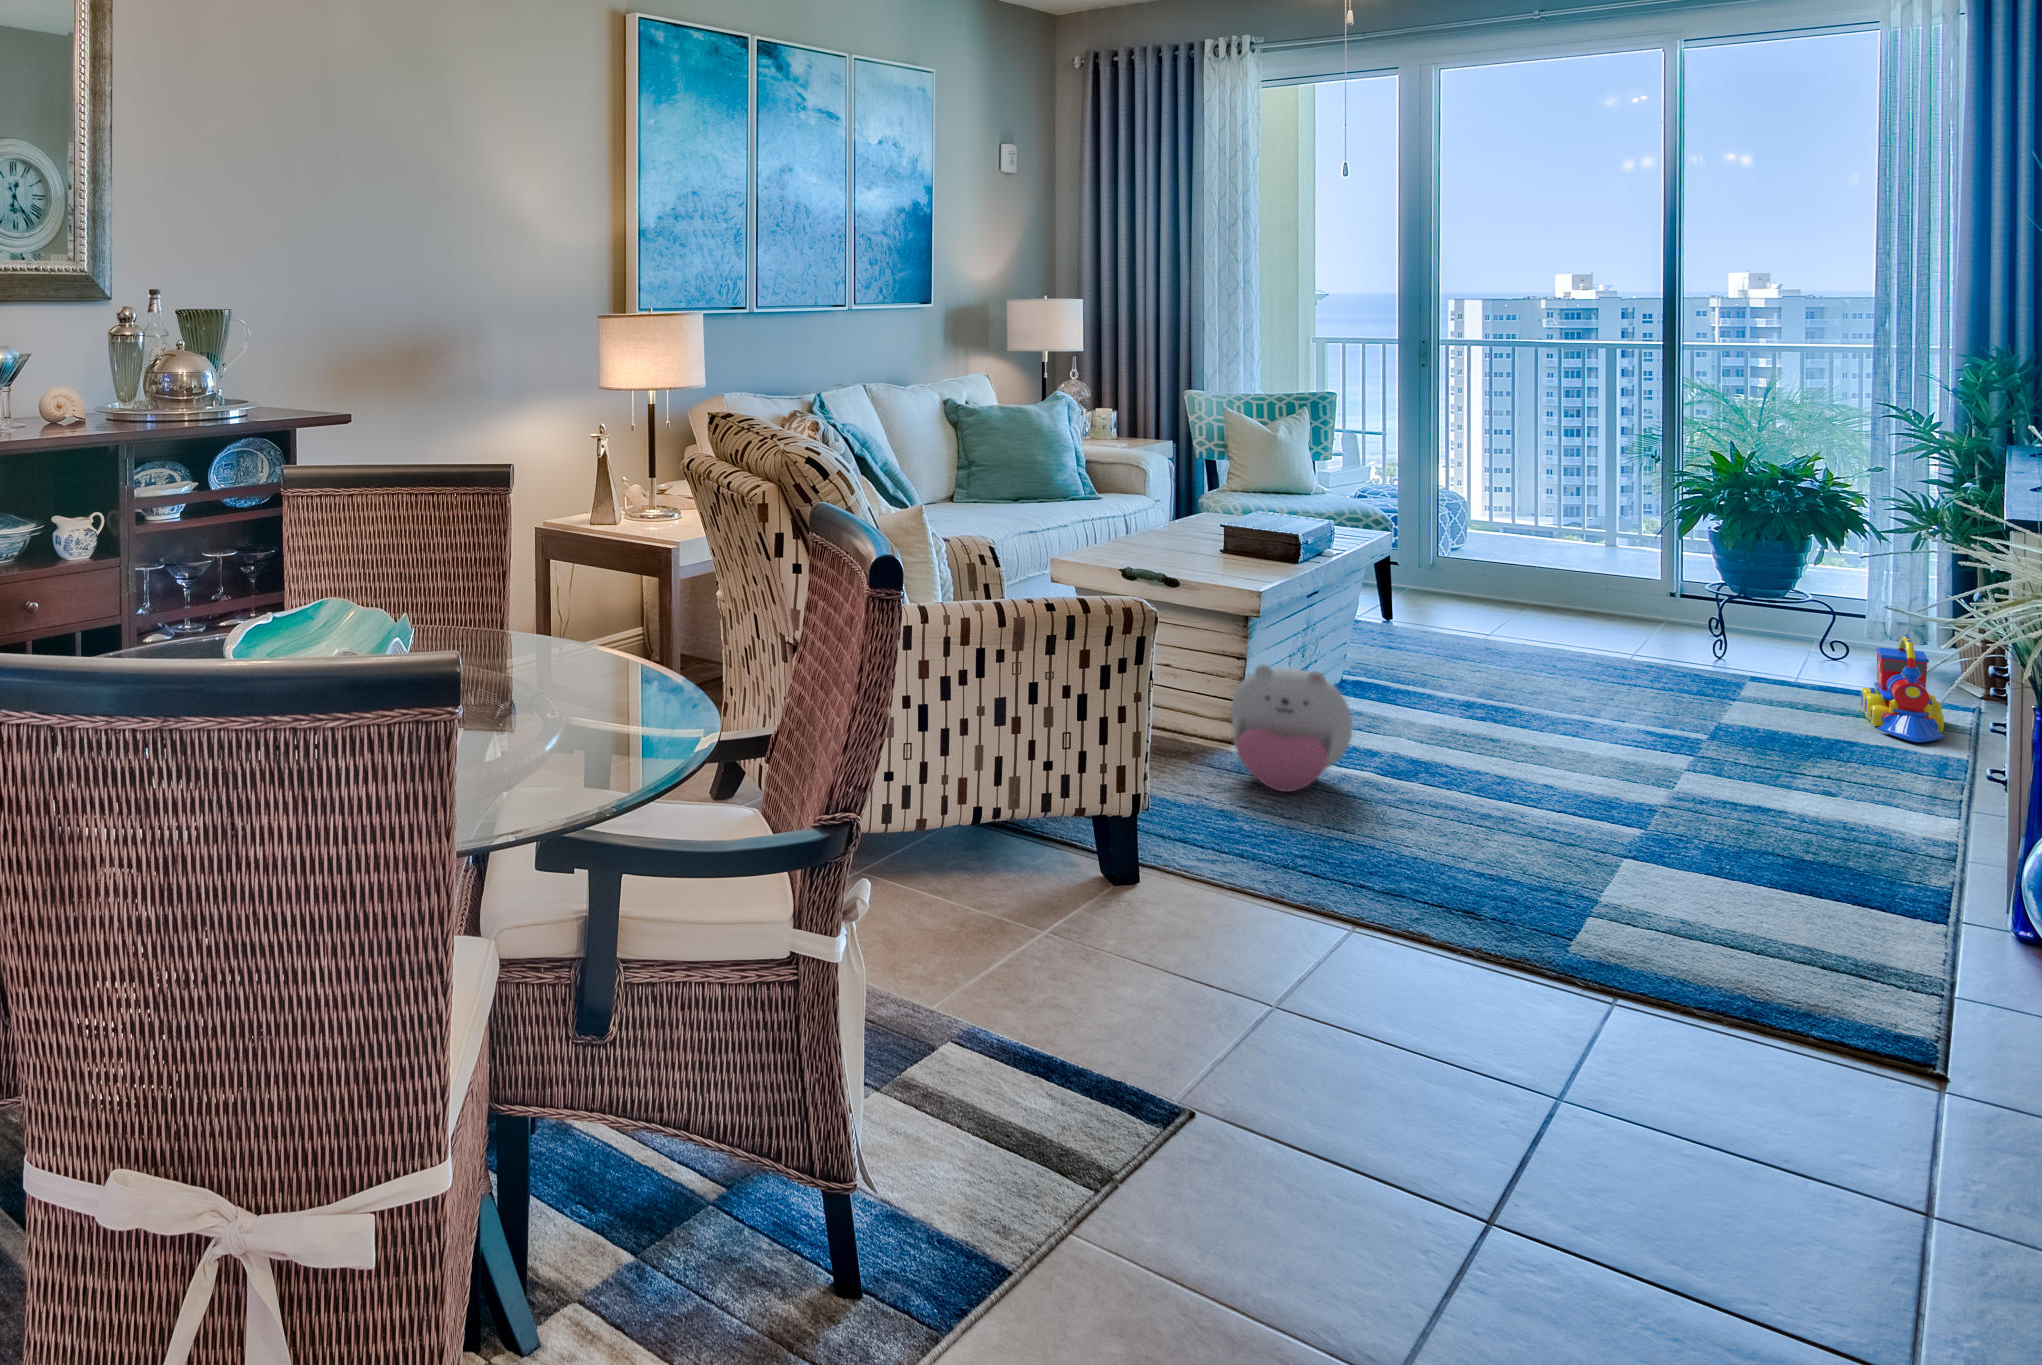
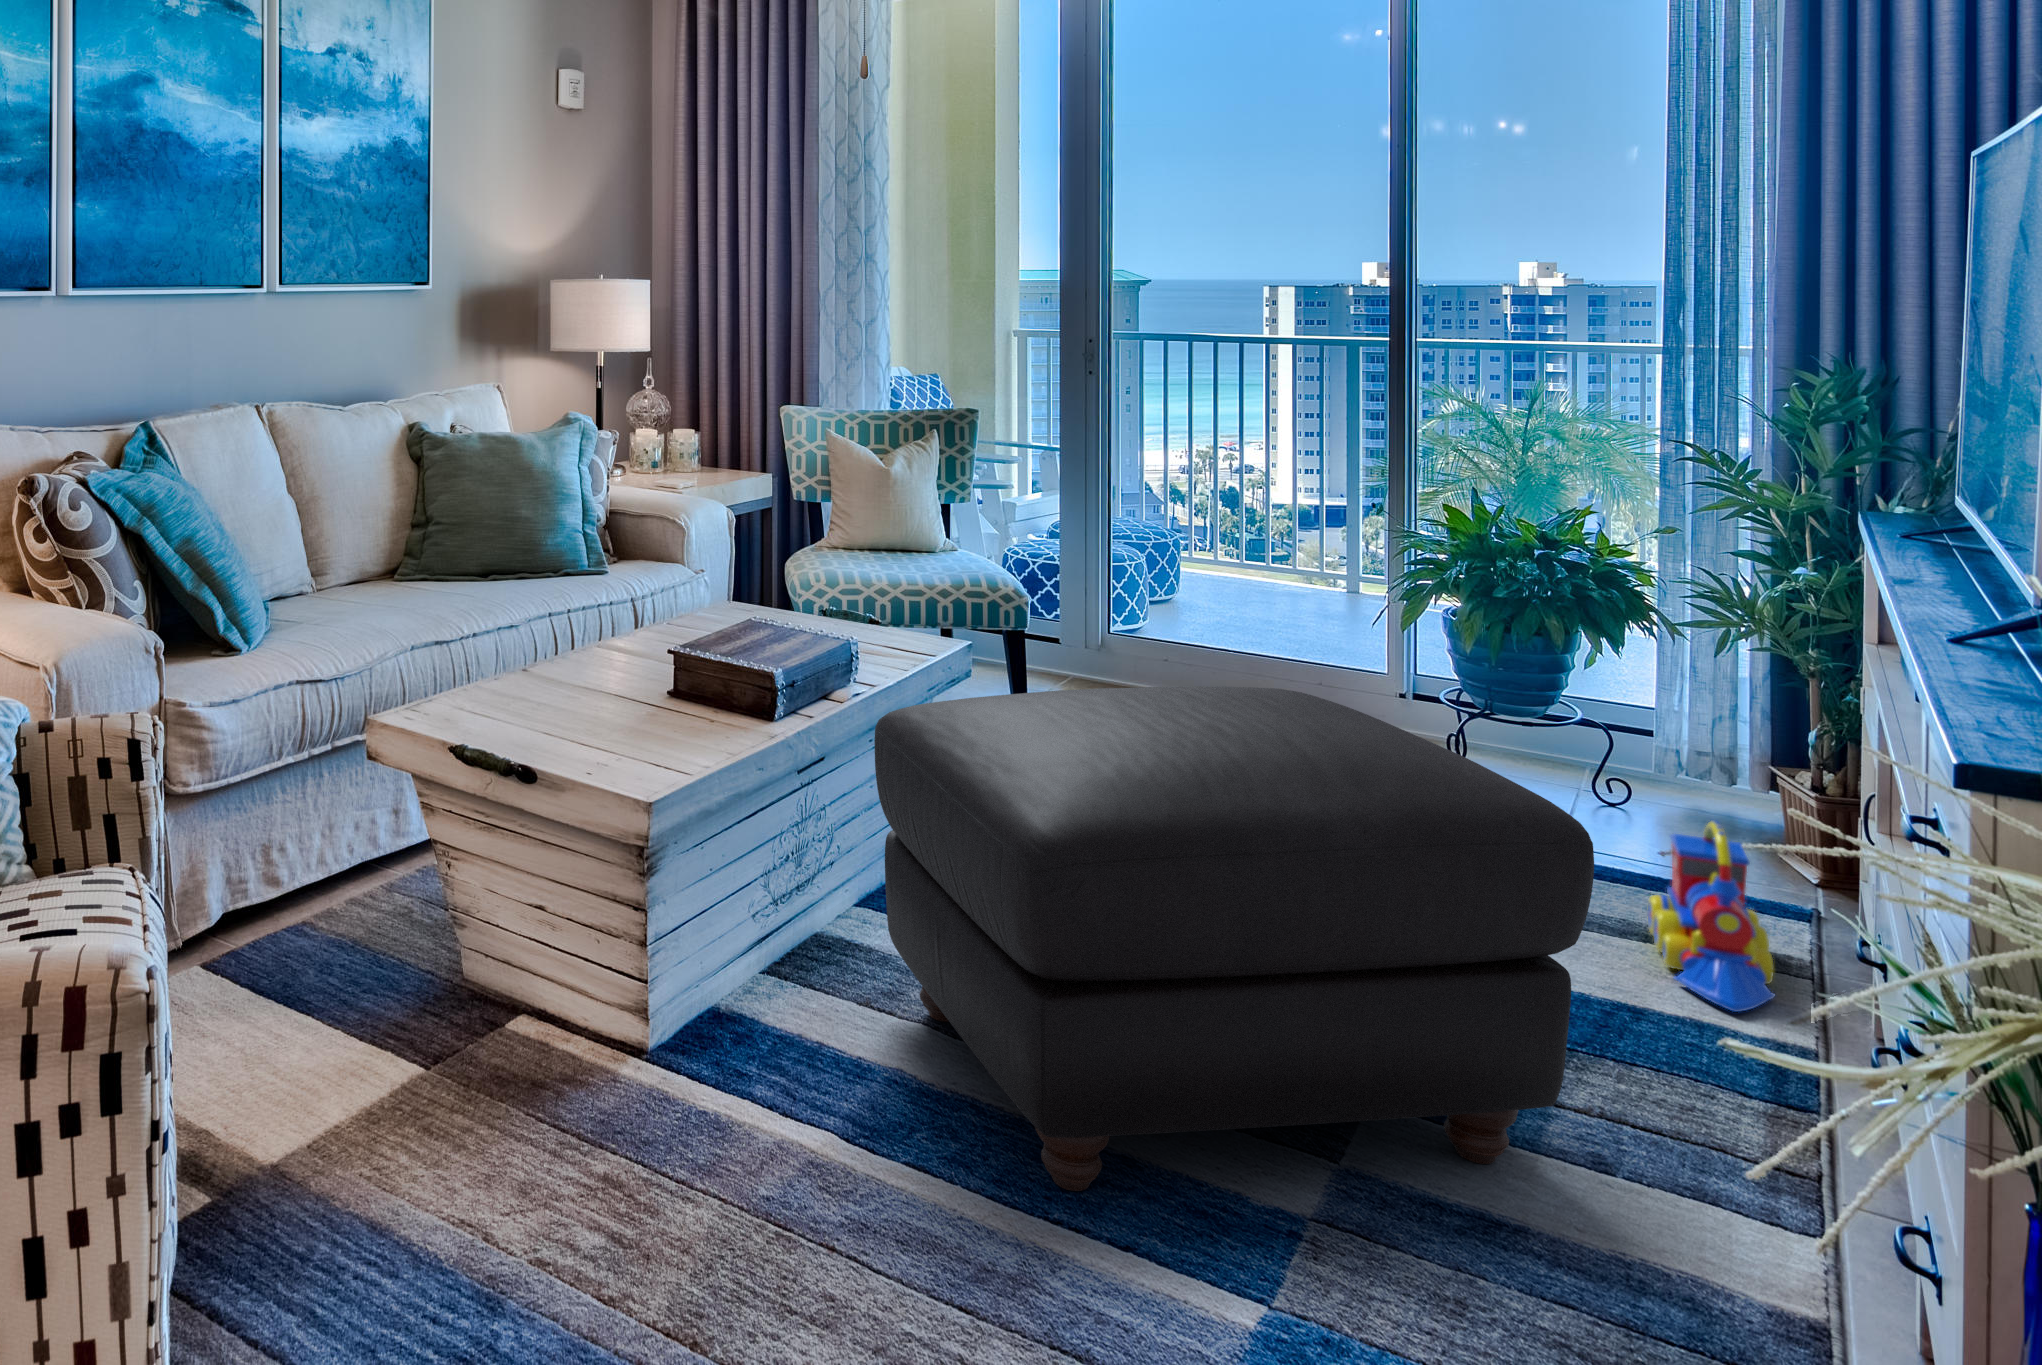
ottoman: none [1364,542,1825,792] -> present [874,686,1594,1191]
plush toy: present [1231,665,1352,792] -> none [563,952,779,1210]

